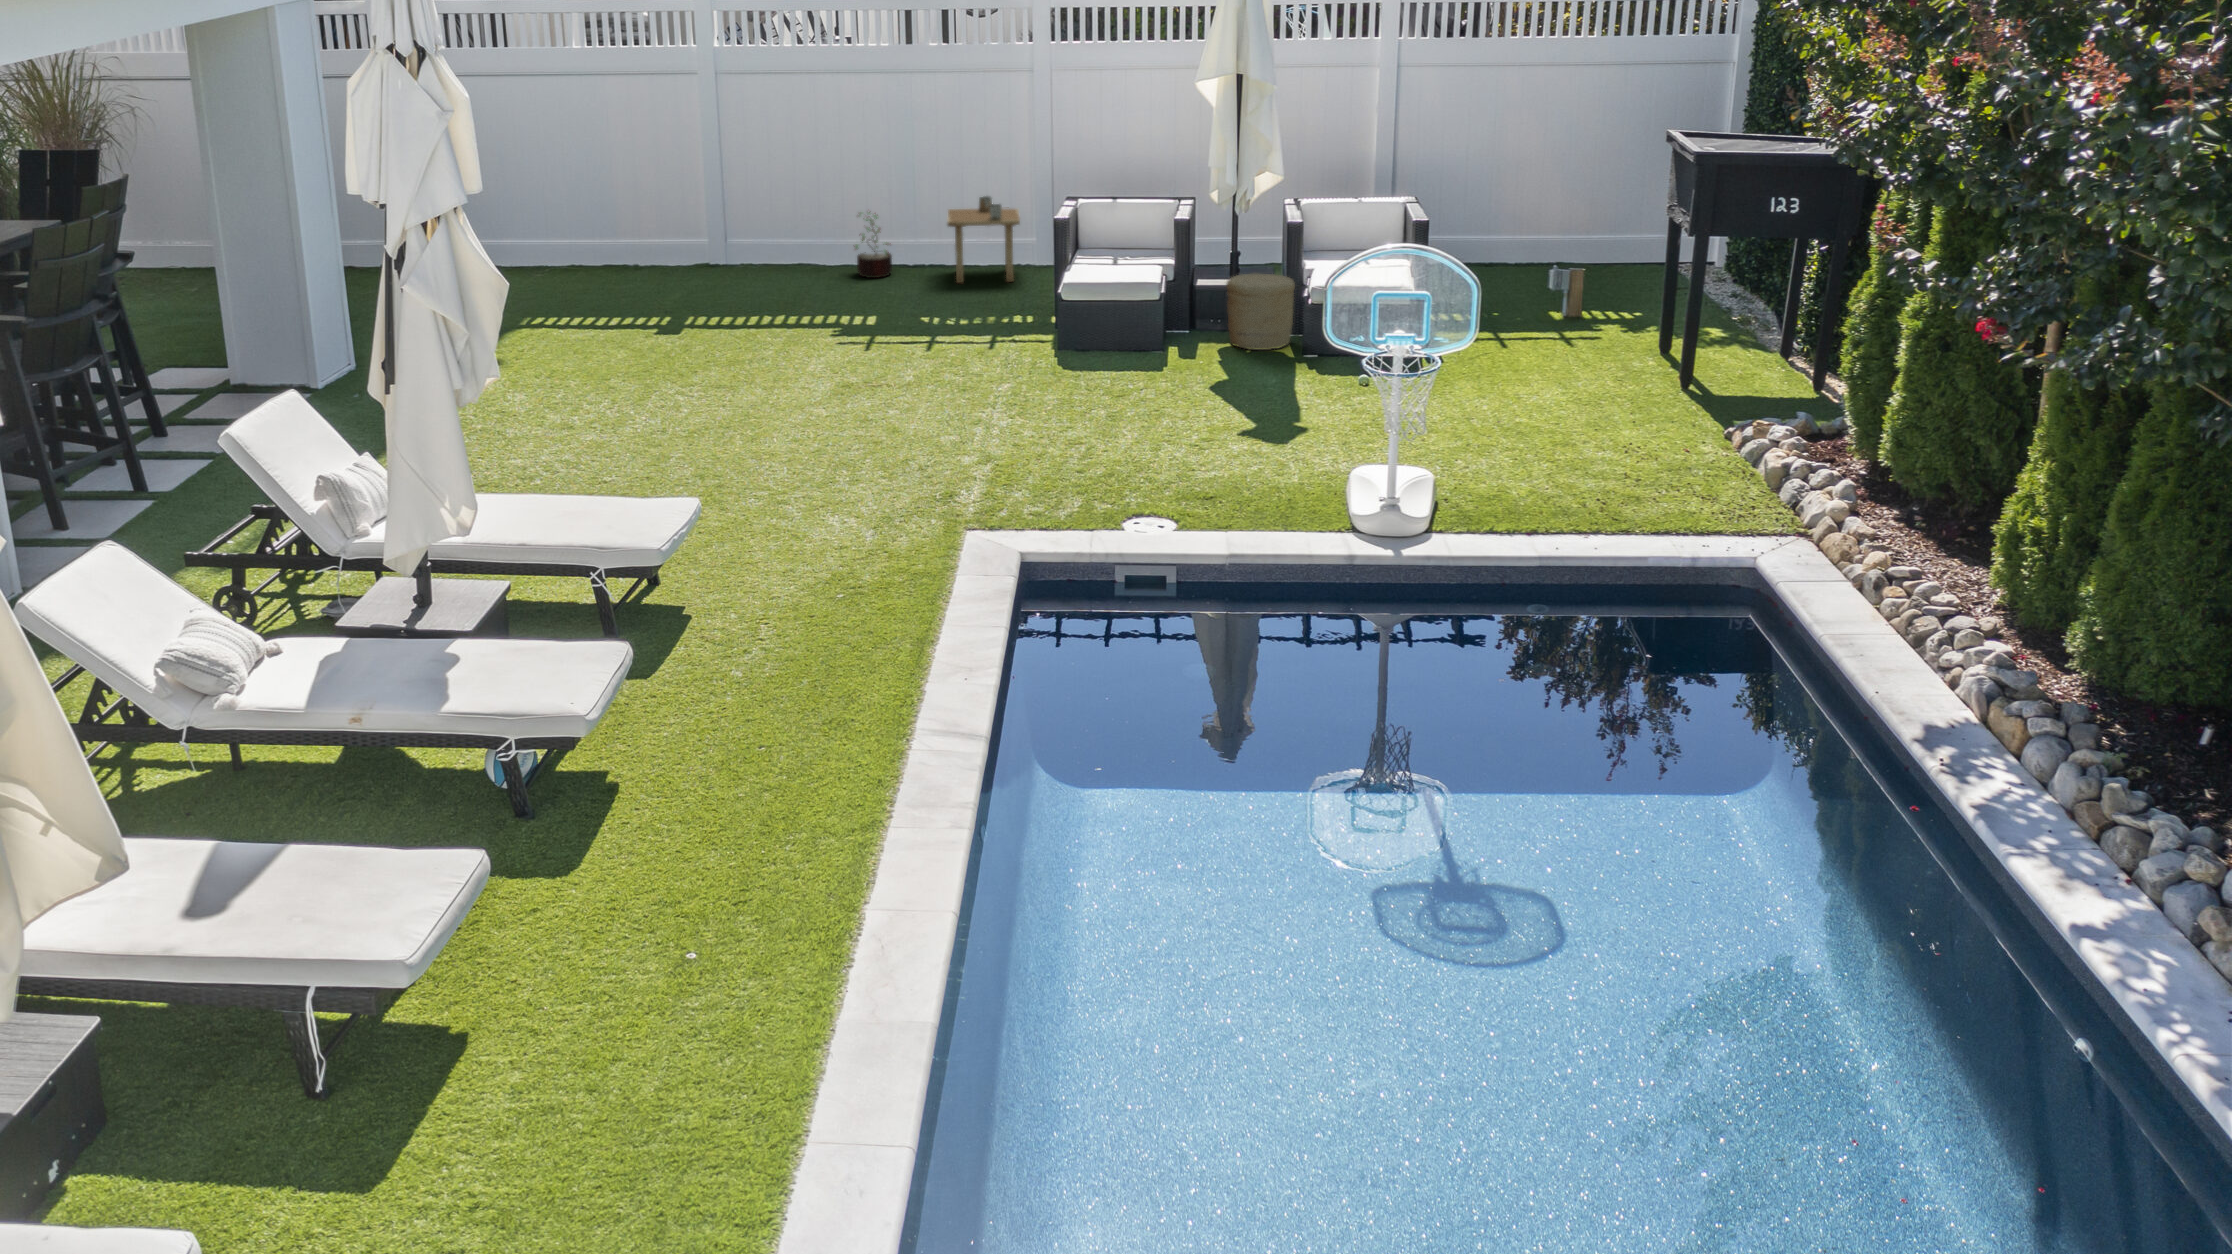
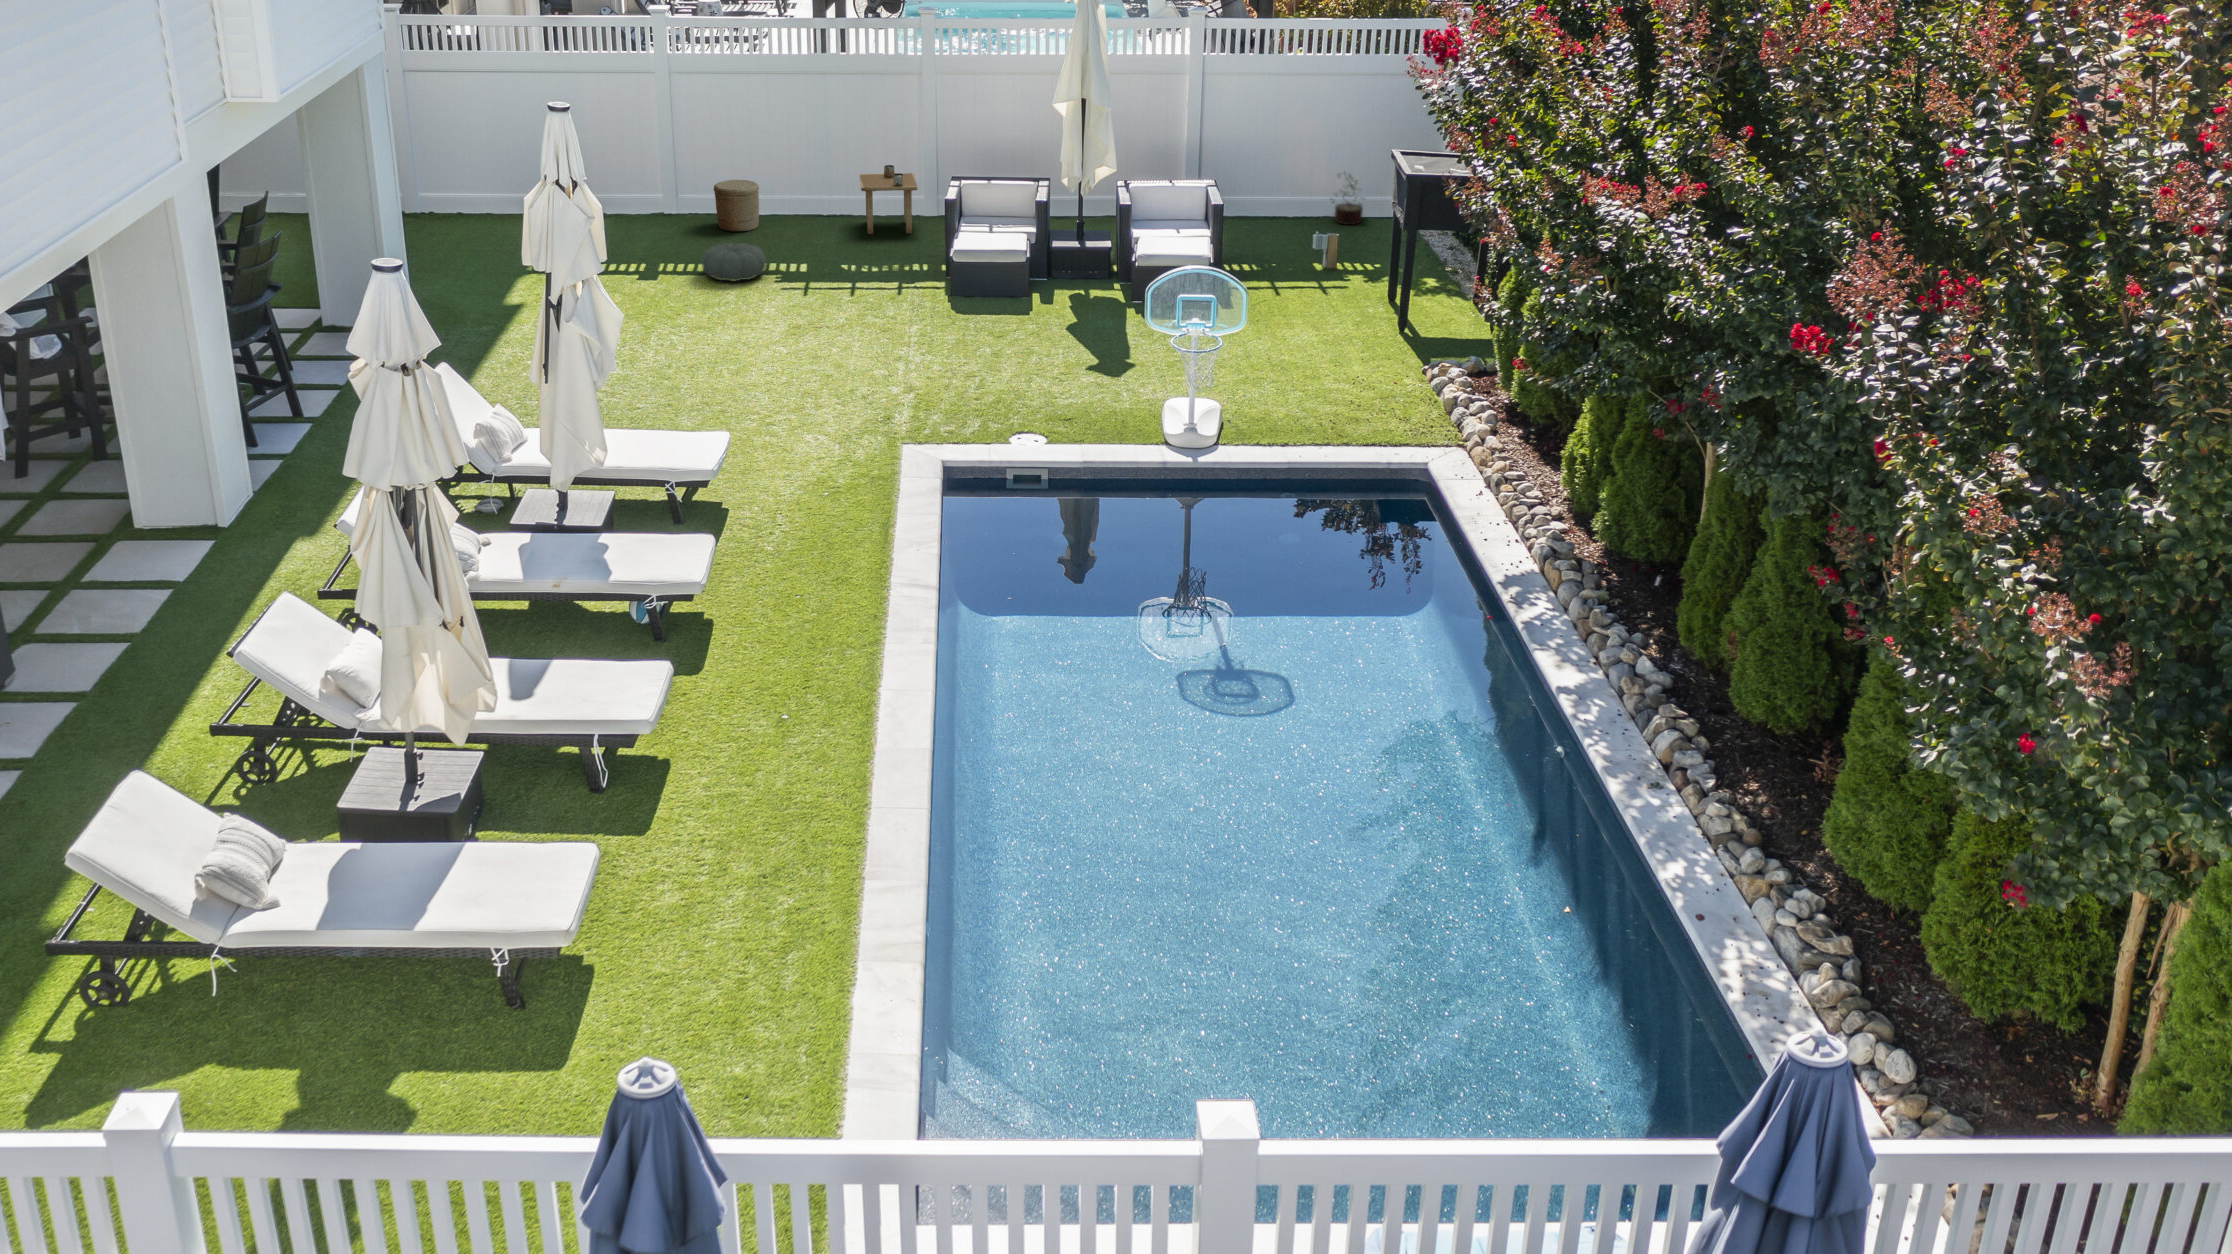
decorative plant: present [854,212,892,278] -> present [1330,172,1363,225]
woven basket: present [1226,273,1295,350] -> present [714,180,759,232]
pouf: none [732,288,817,336] -> present [702,243,766,282]

